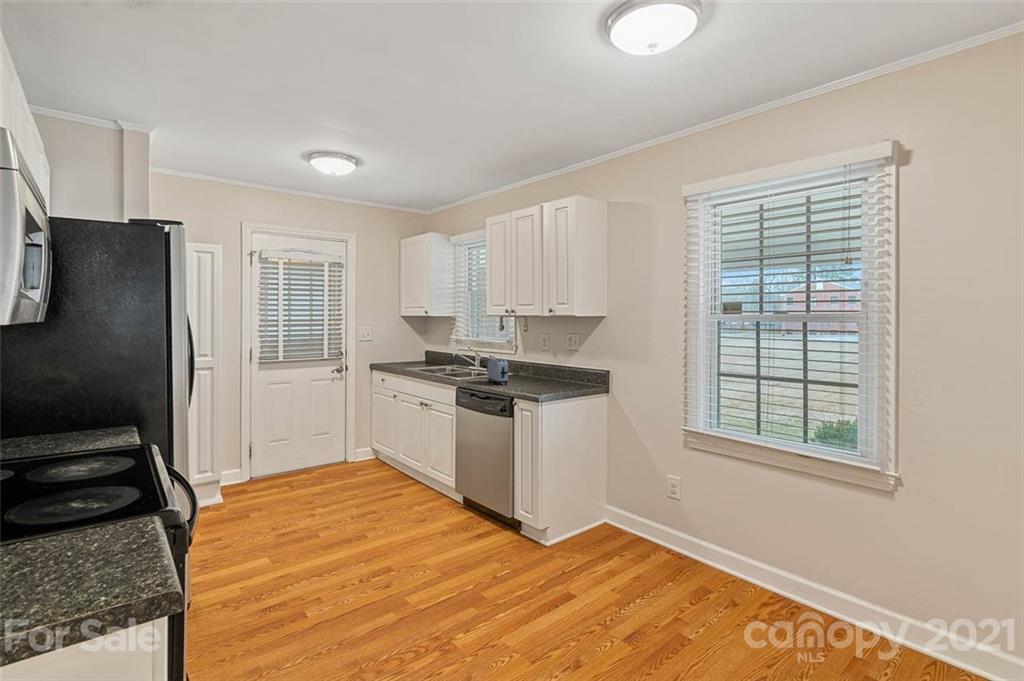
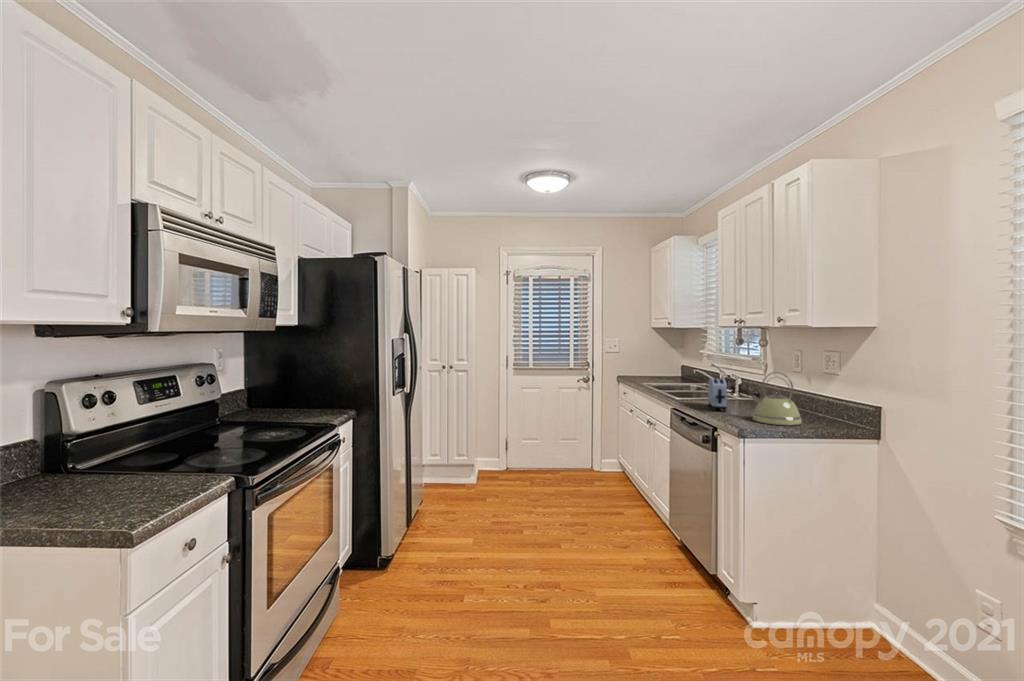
kettle: none [528,350,564,389] -> present [750,372,802,425]

